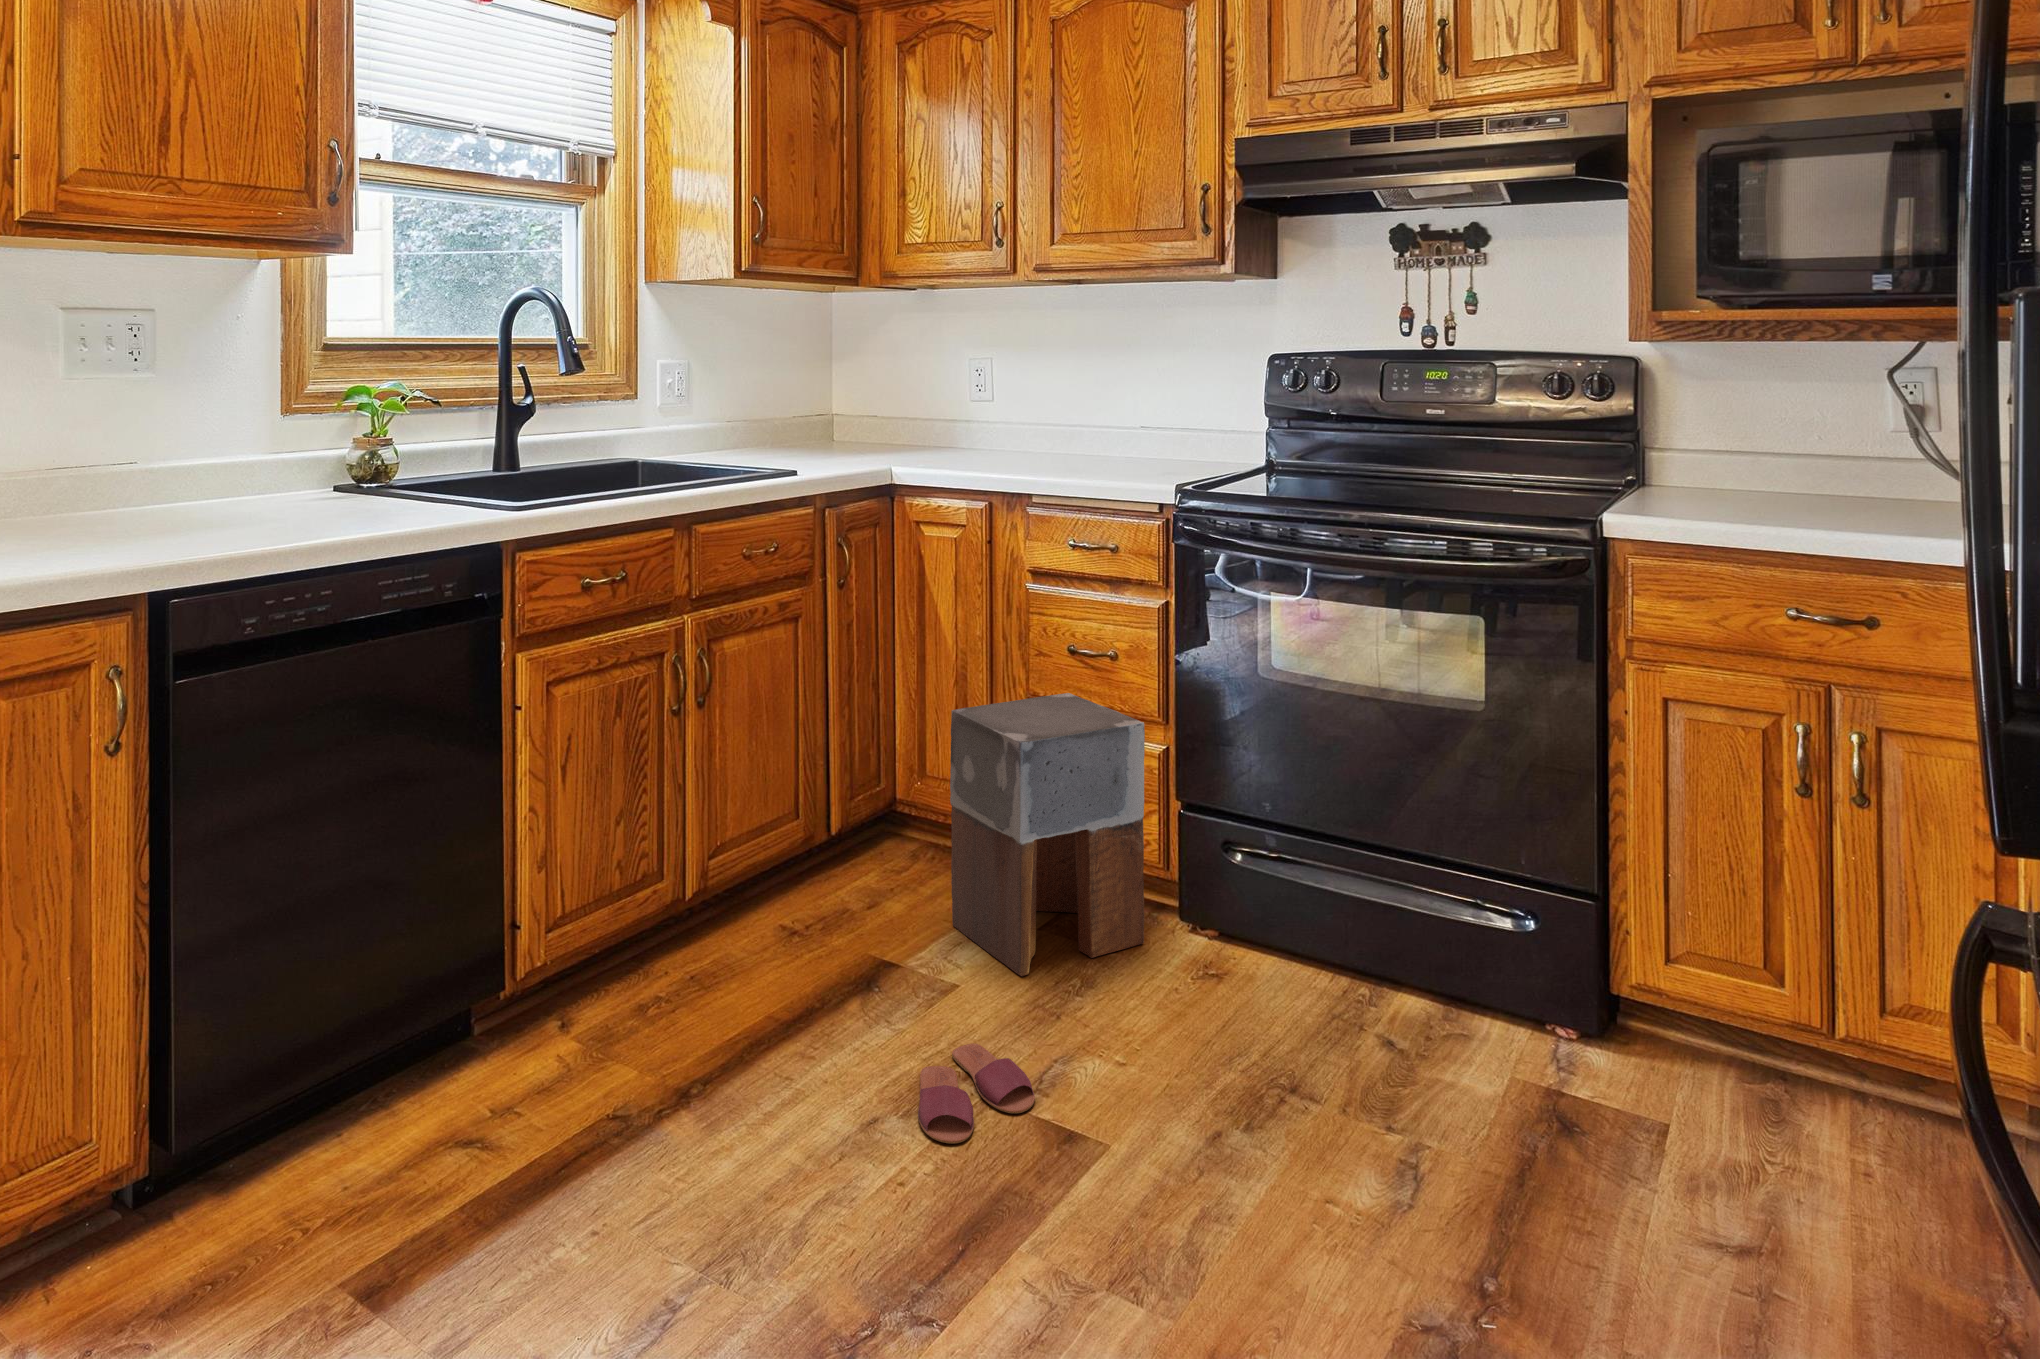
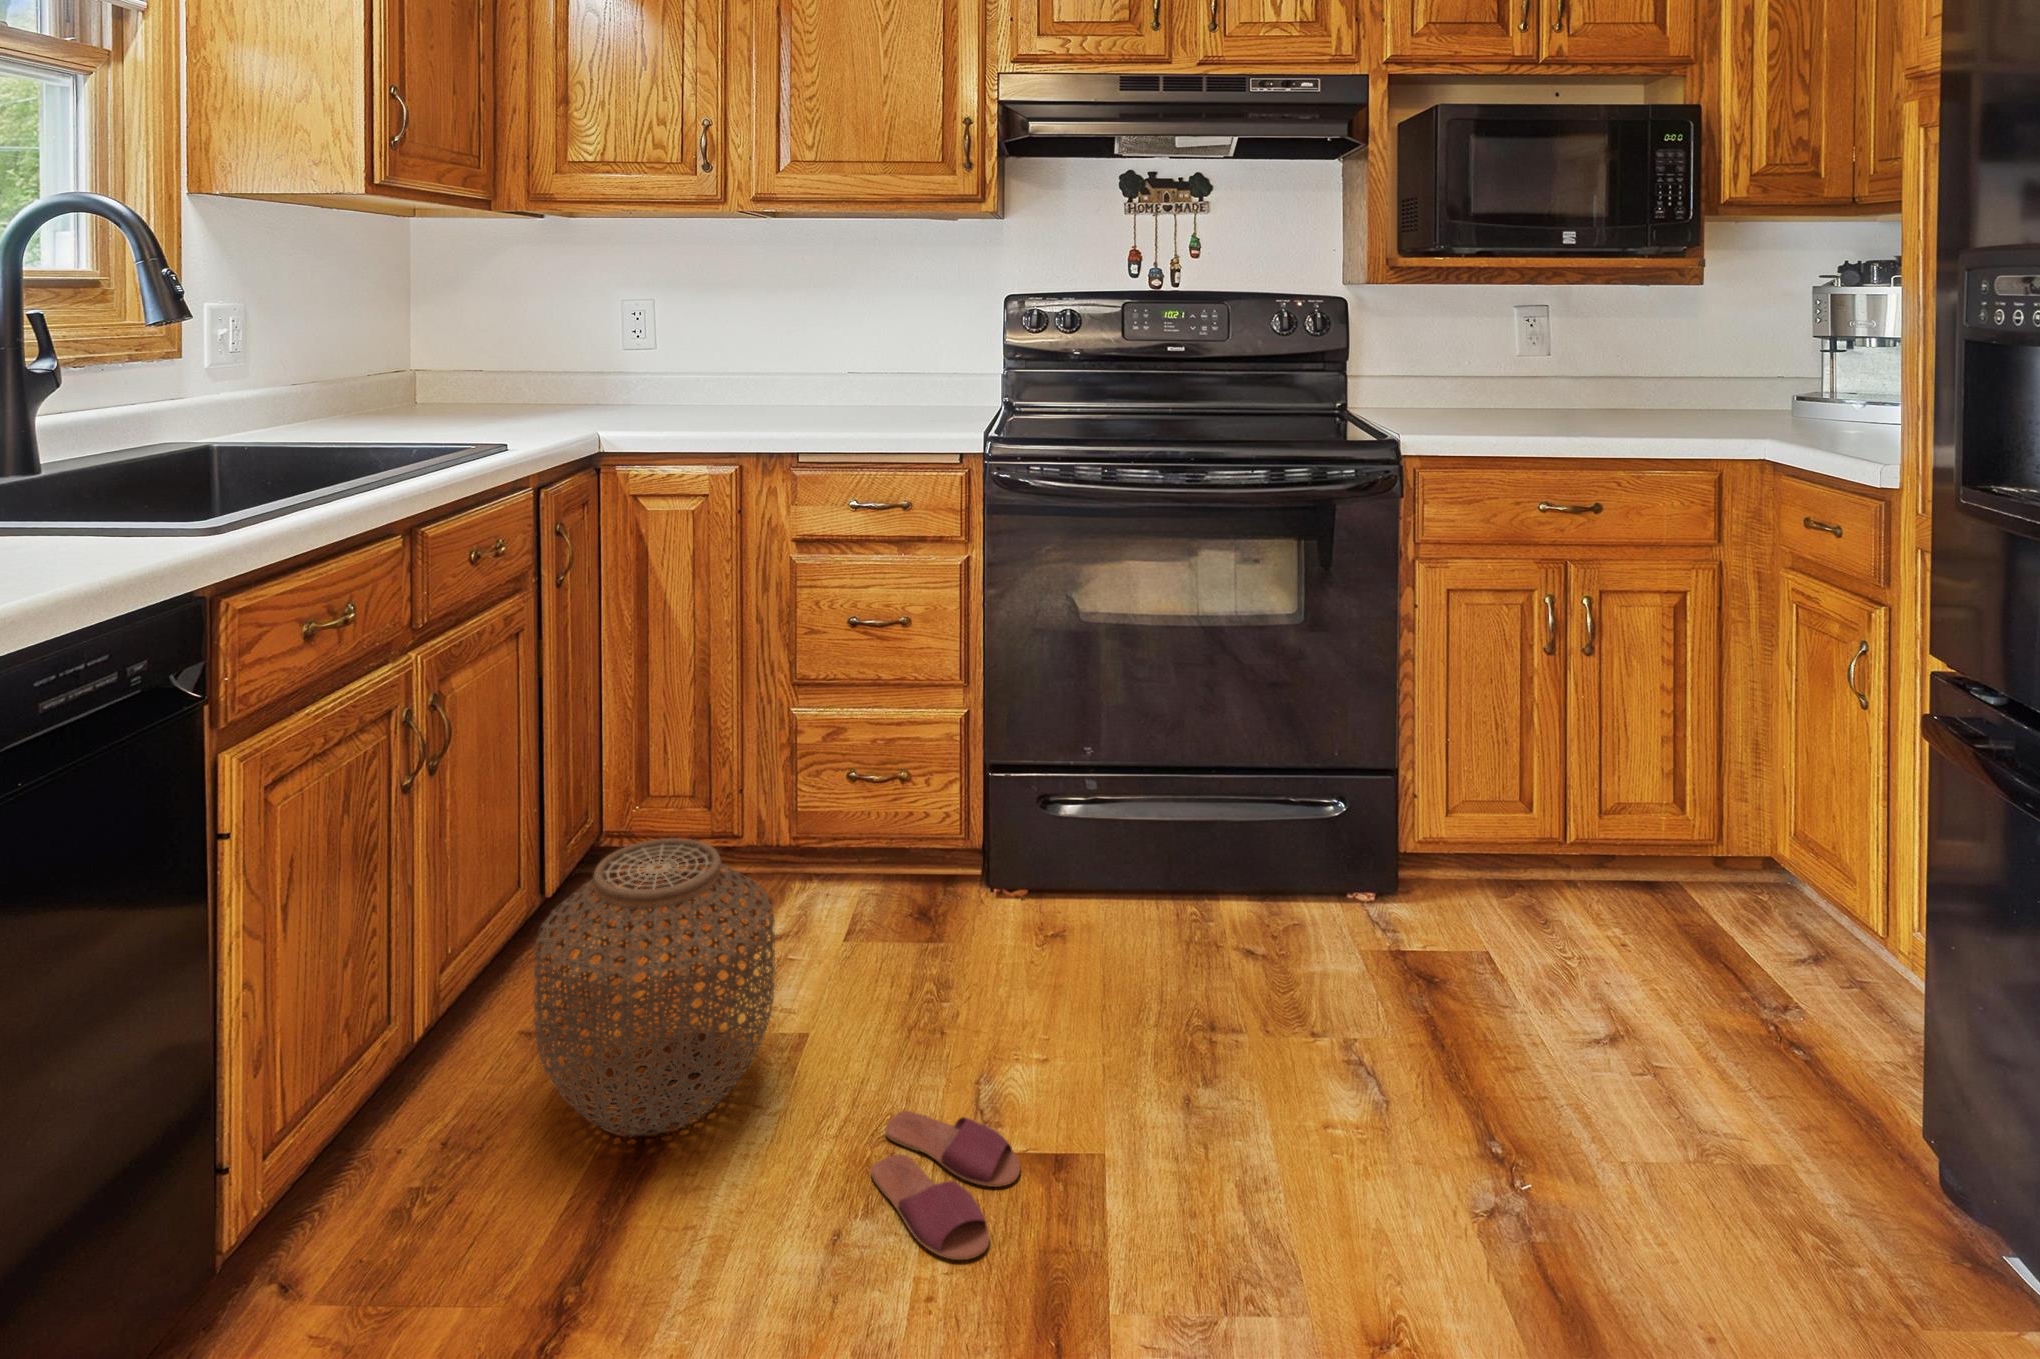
stool: present [950,693,1145,976] -> none [752,670,970,1006]
woven basket: none [735,785,912,1003] -> present [534,838,775,1135]

